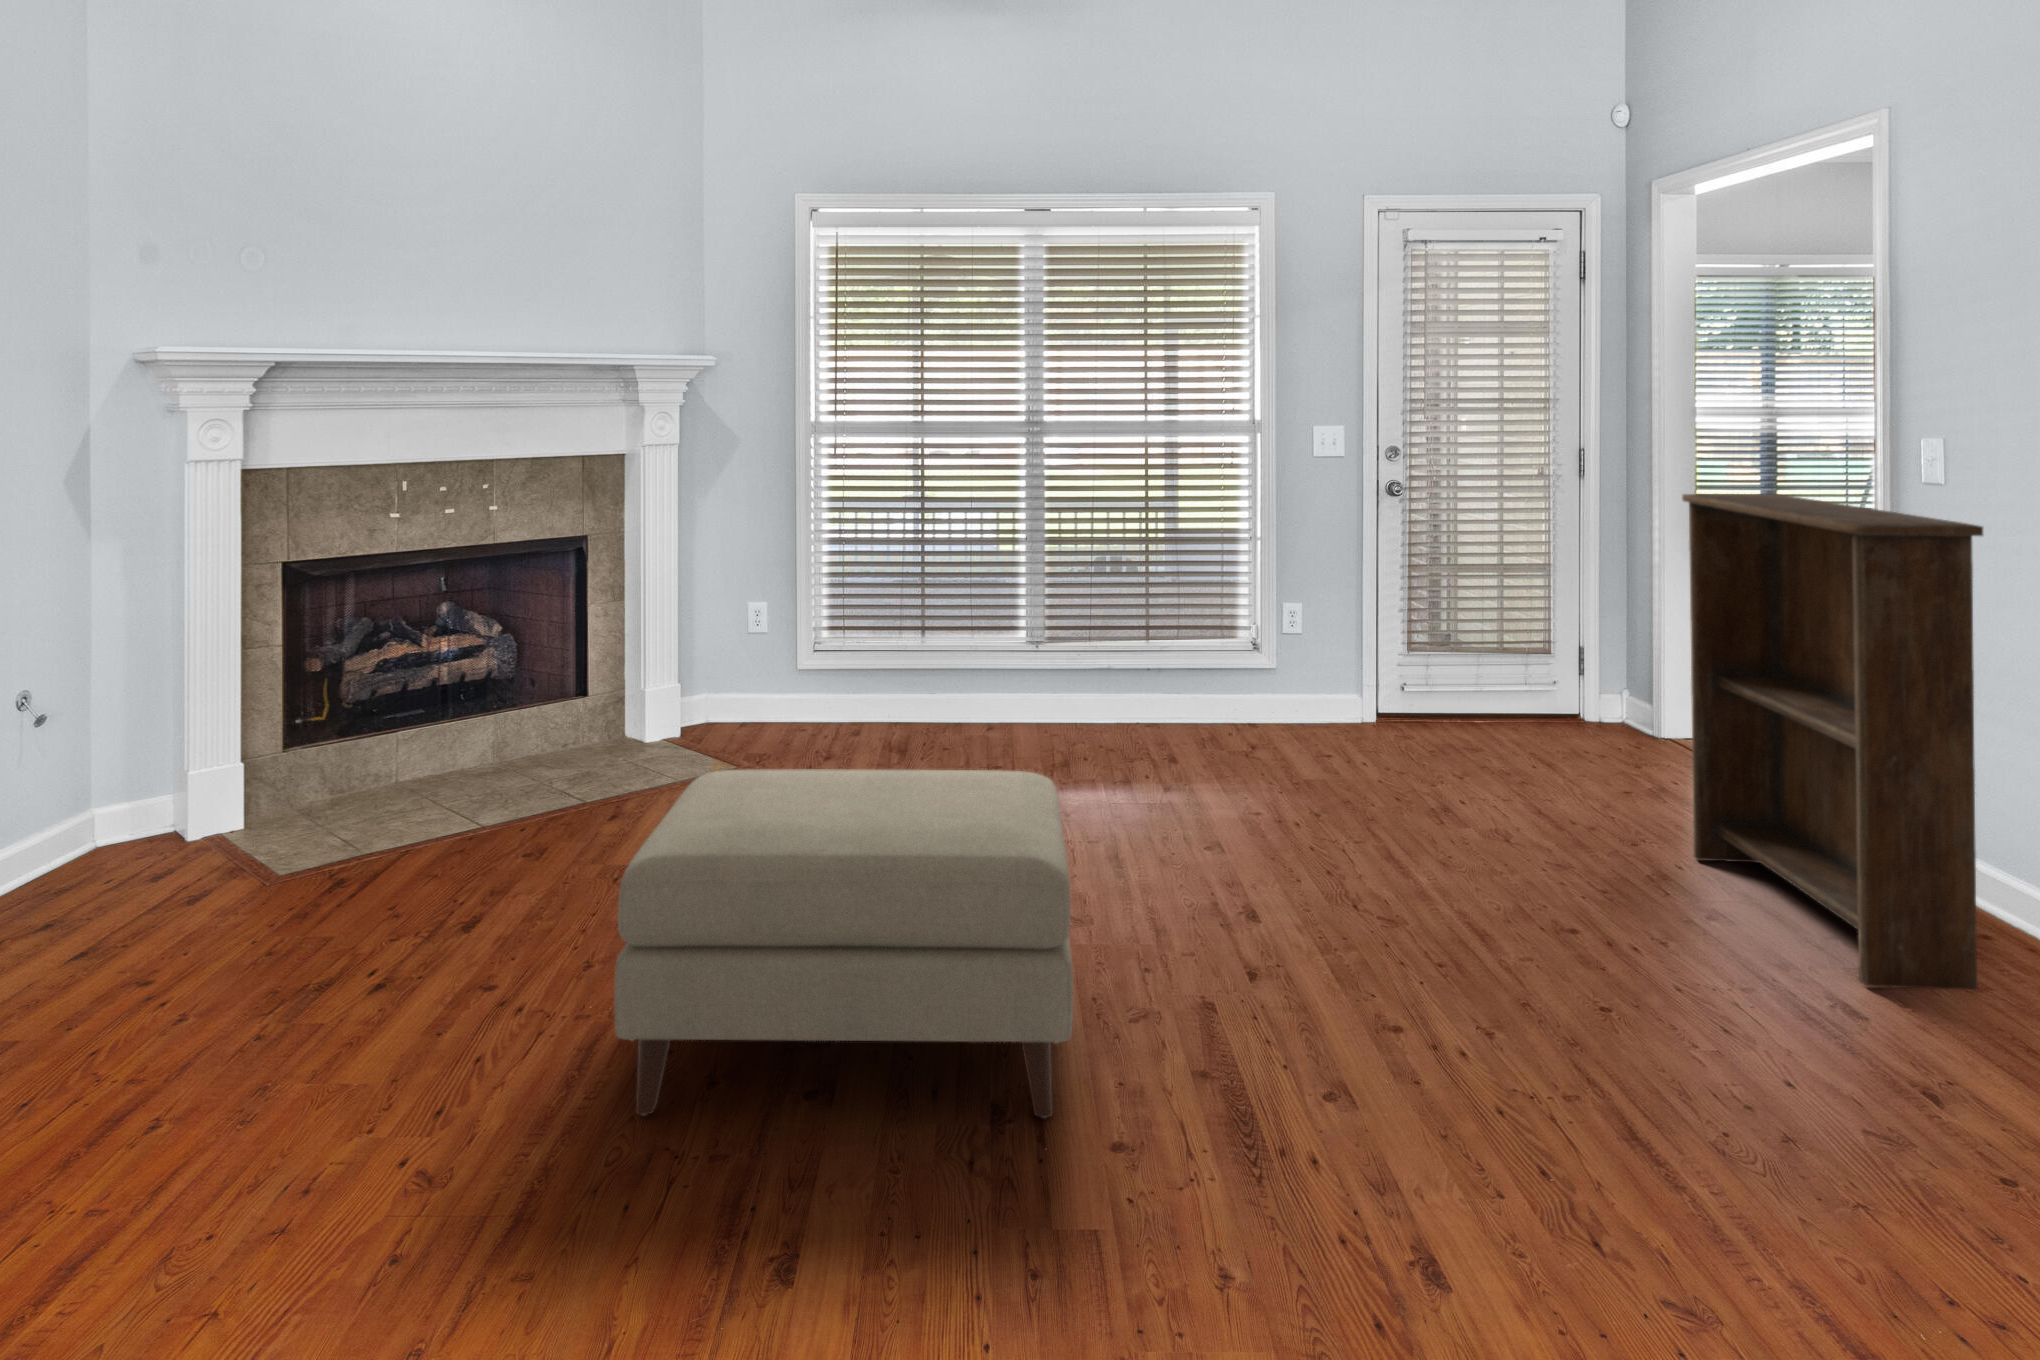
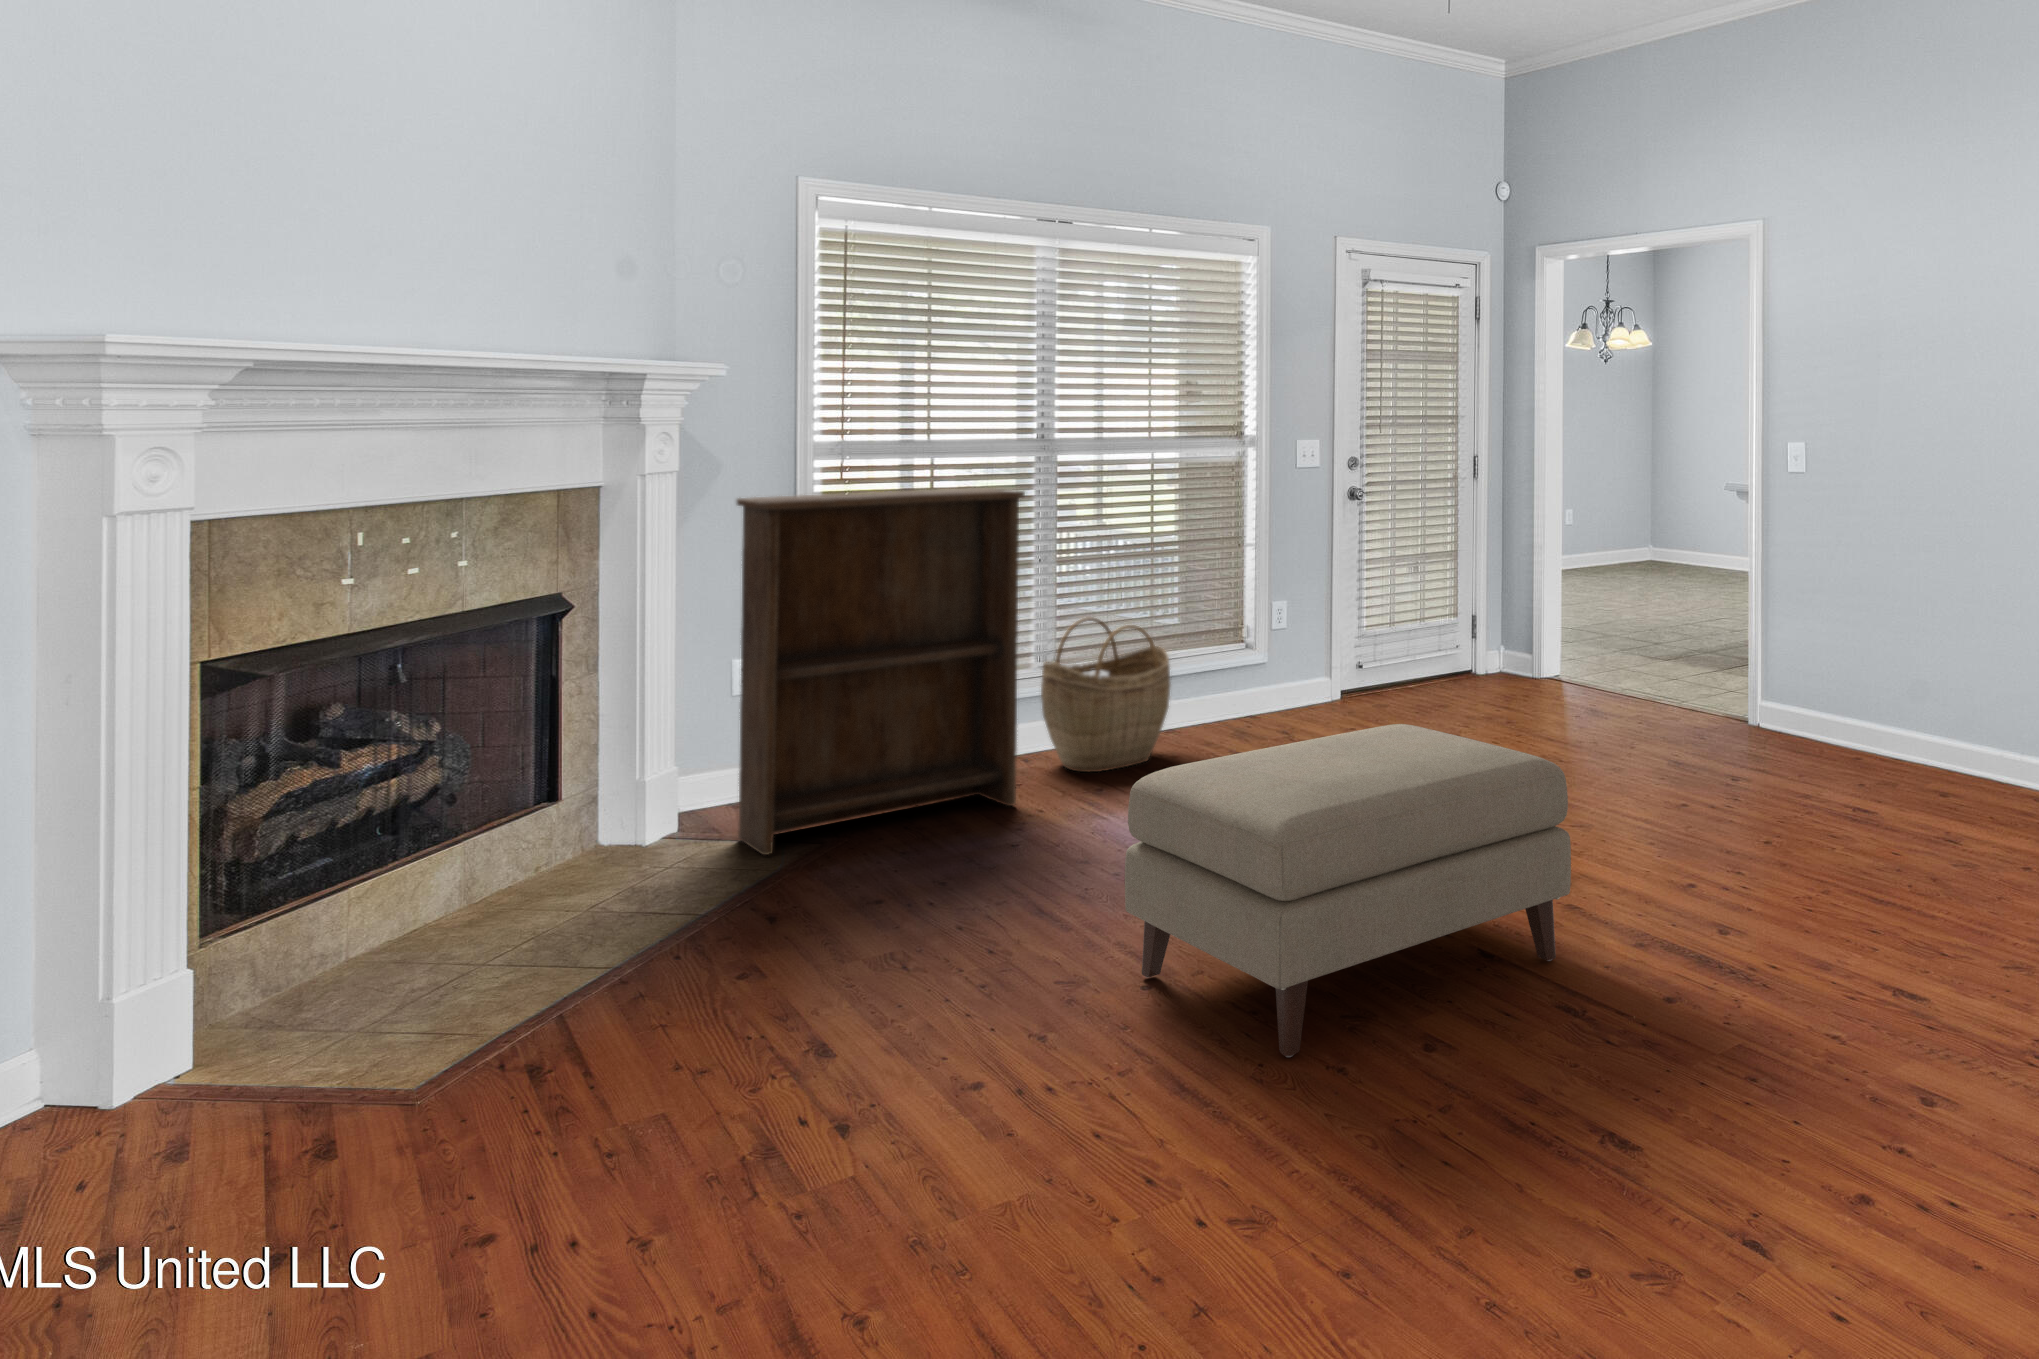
bookshelf: present [1682,494,1983,990] -> present [737,488,1025,855]
woven basket: none [1002,598,1124,750] -> present [1041,617,1170,772]

